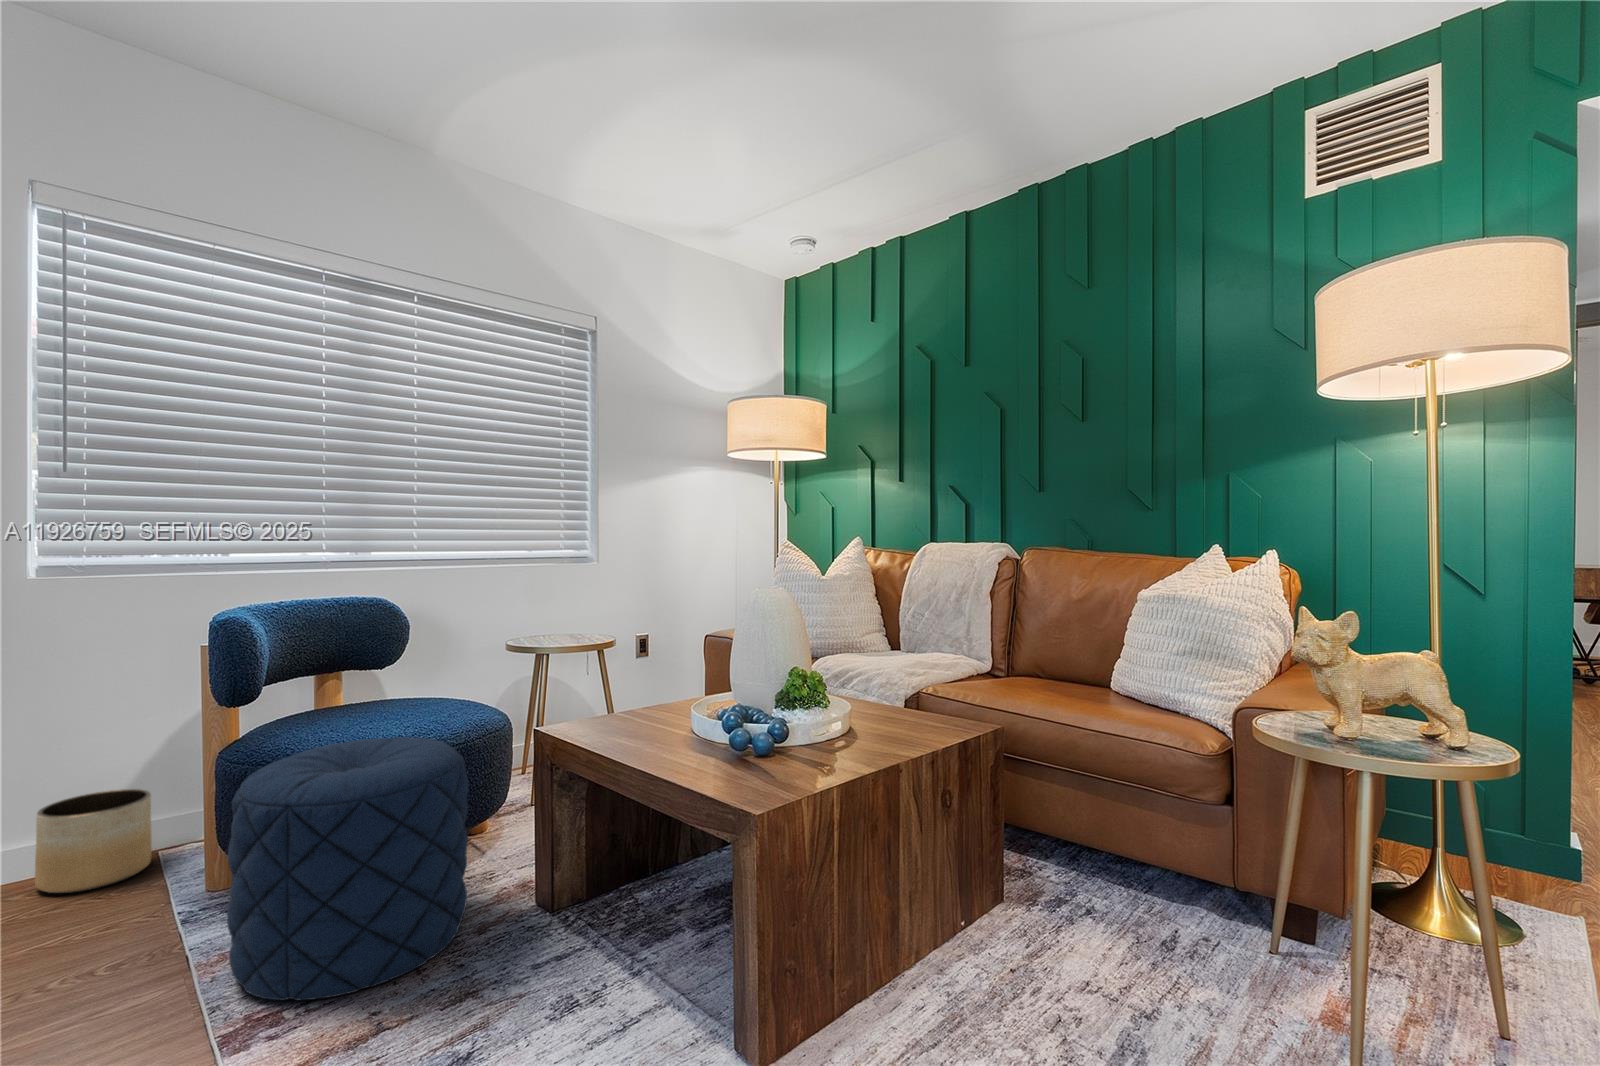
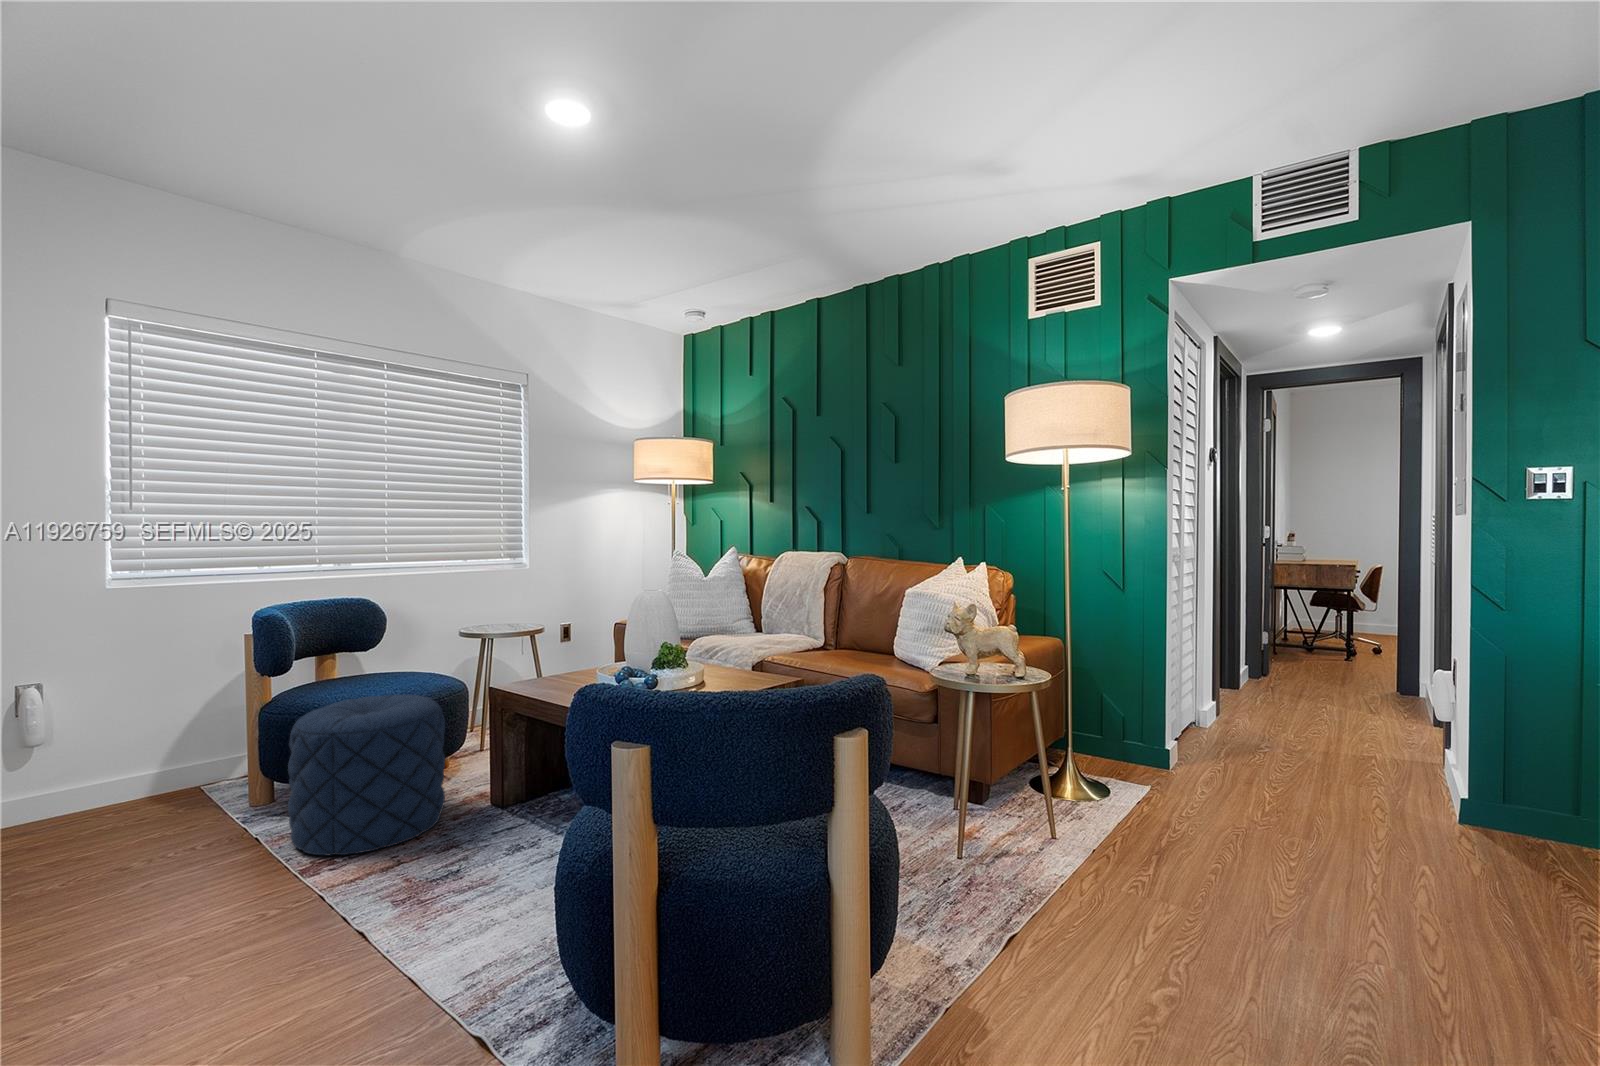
planter: present [35,789,152,893] -> none [122,740,203,812]

